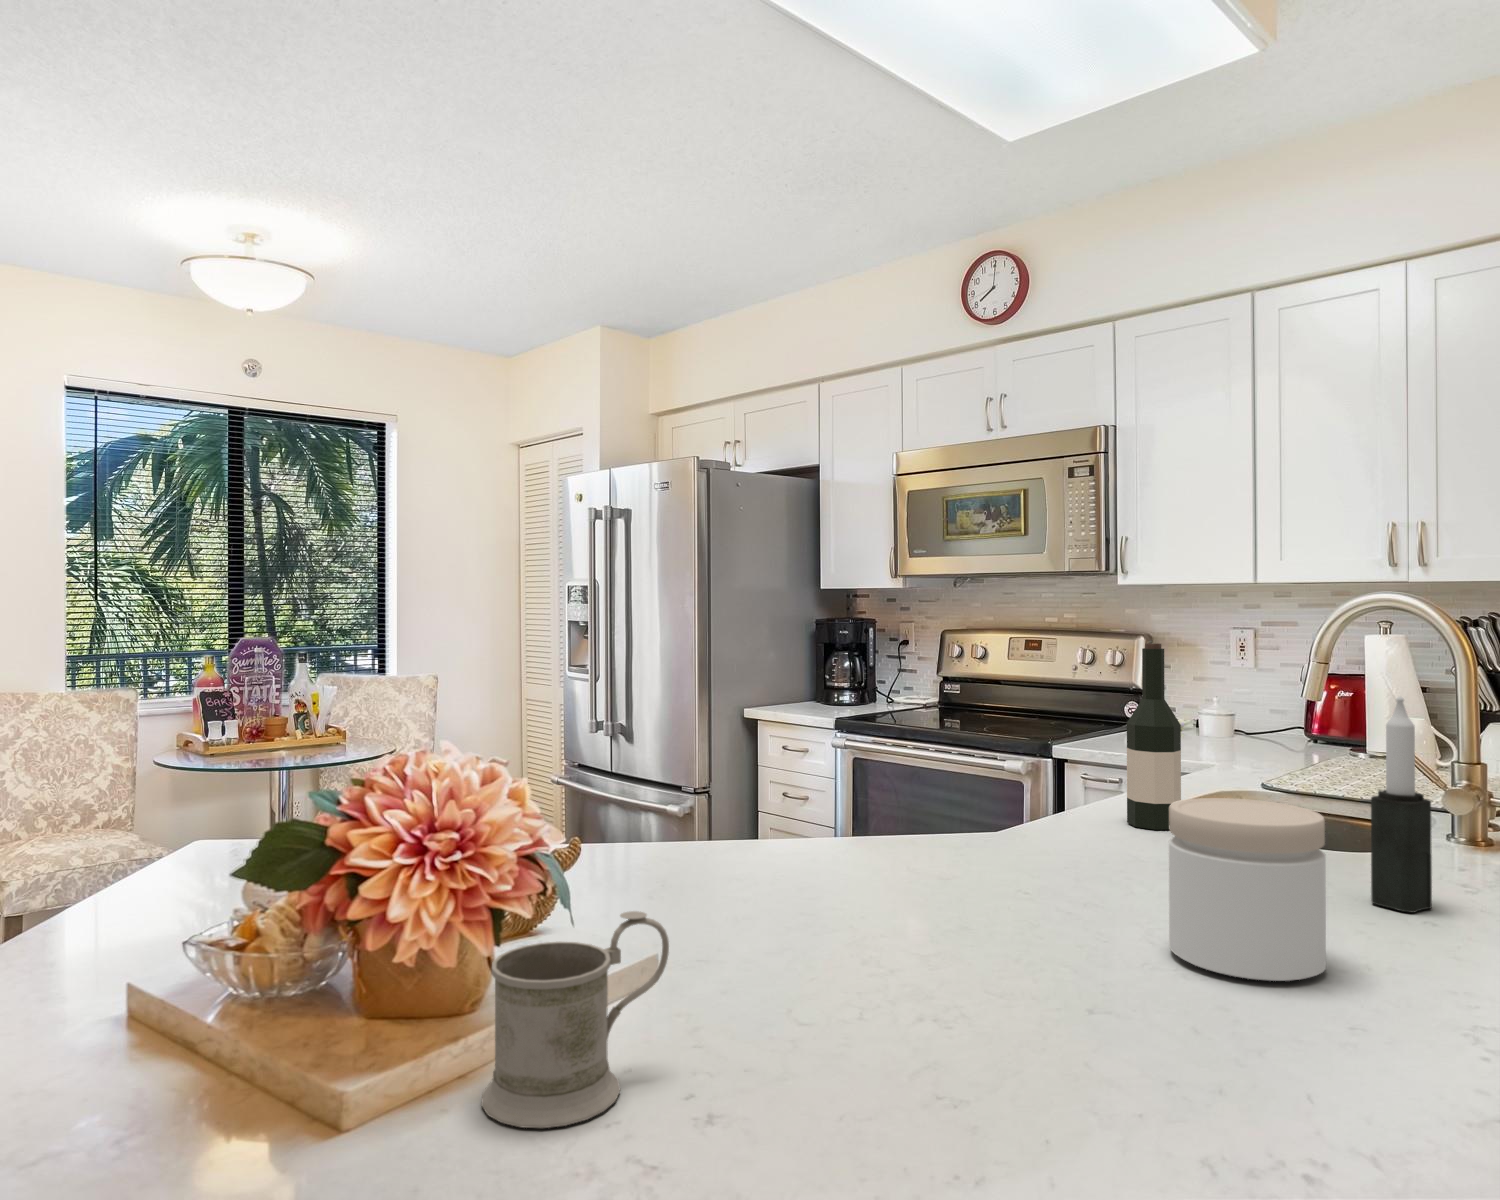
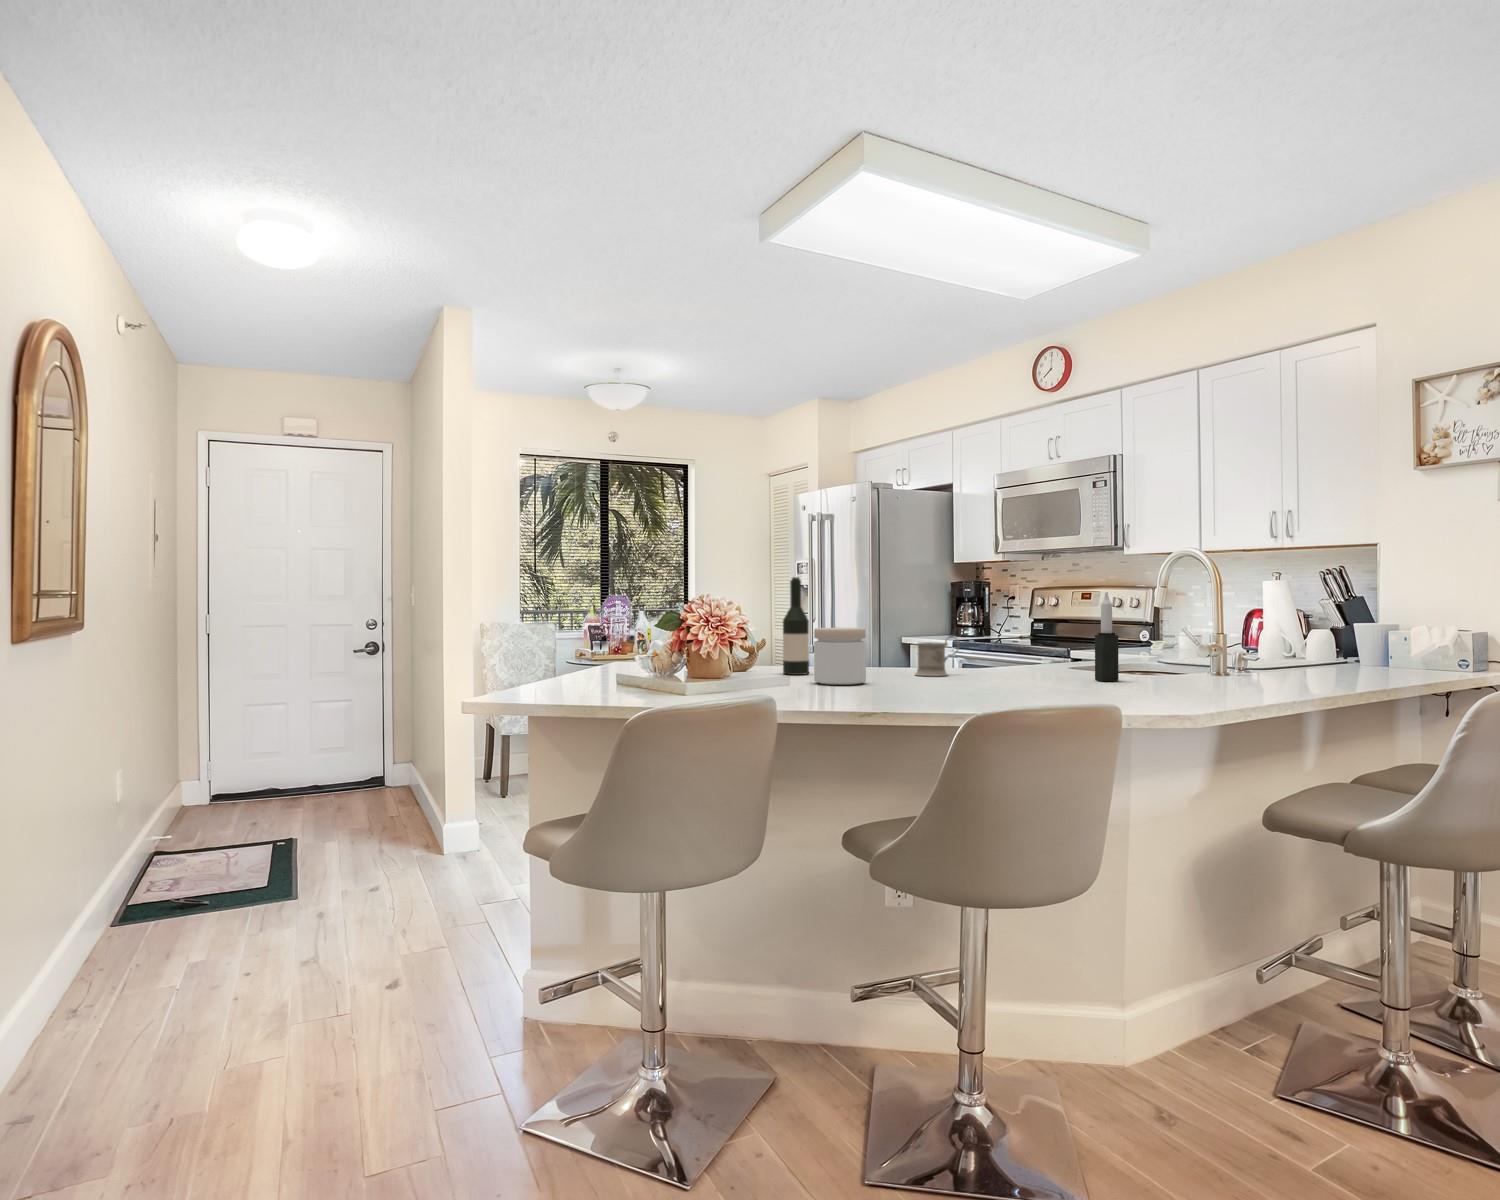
wine bottle: present [1127,643,1181,830] -> present [783,577,809,675]
jar: present [1169,798,1326,981] -> present [814,628,866,685]
mug: present [481,911,669,1128] -> present [916,635,959,676]

